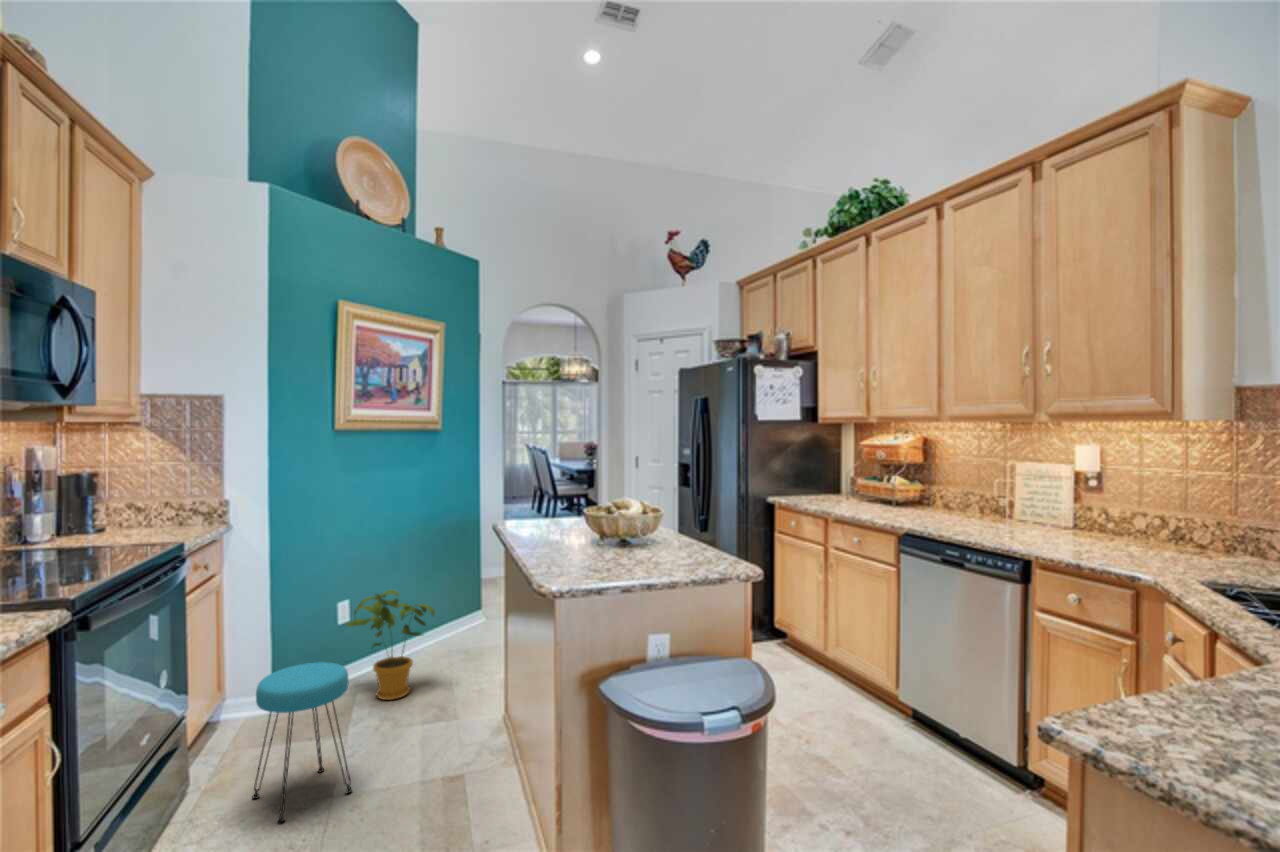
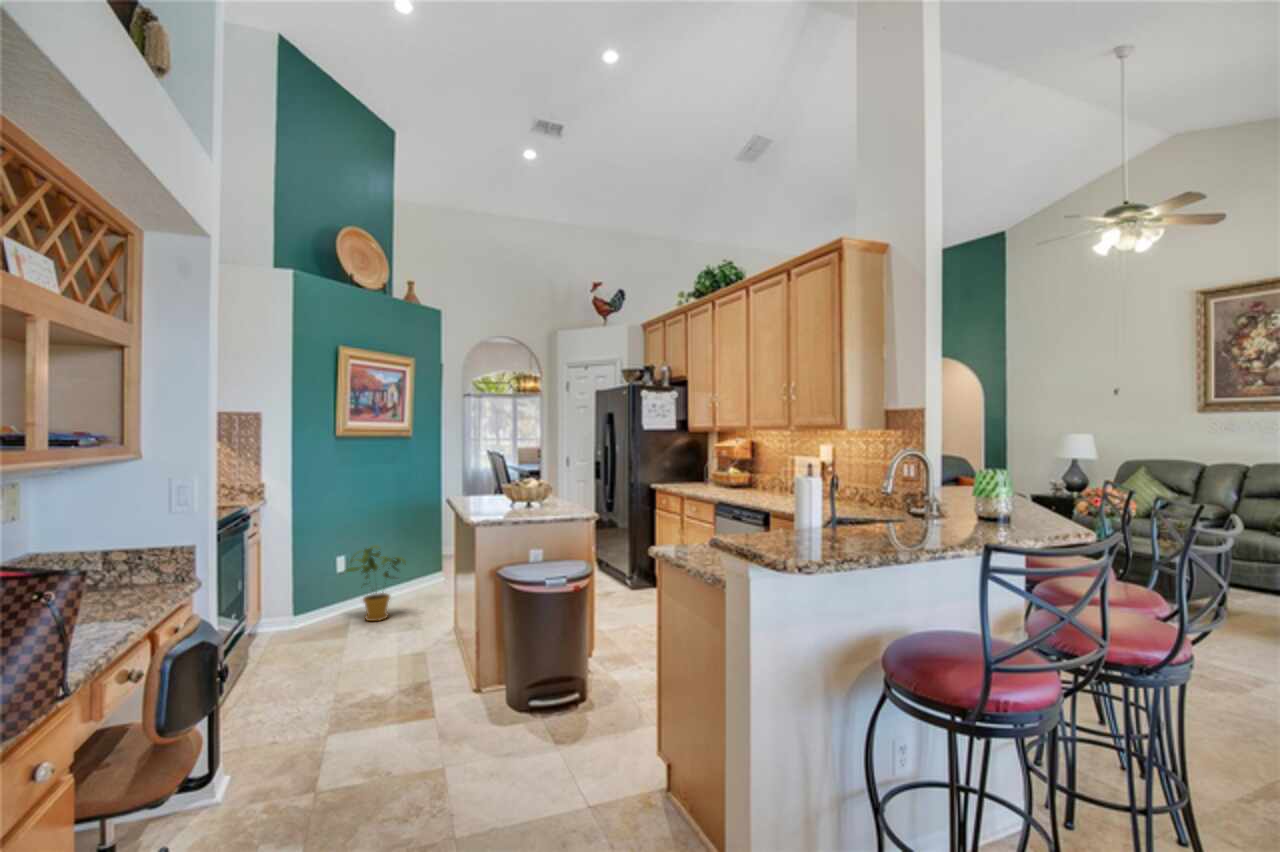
stool: present [252,662,352,822] -> none [285,586,348,677]

